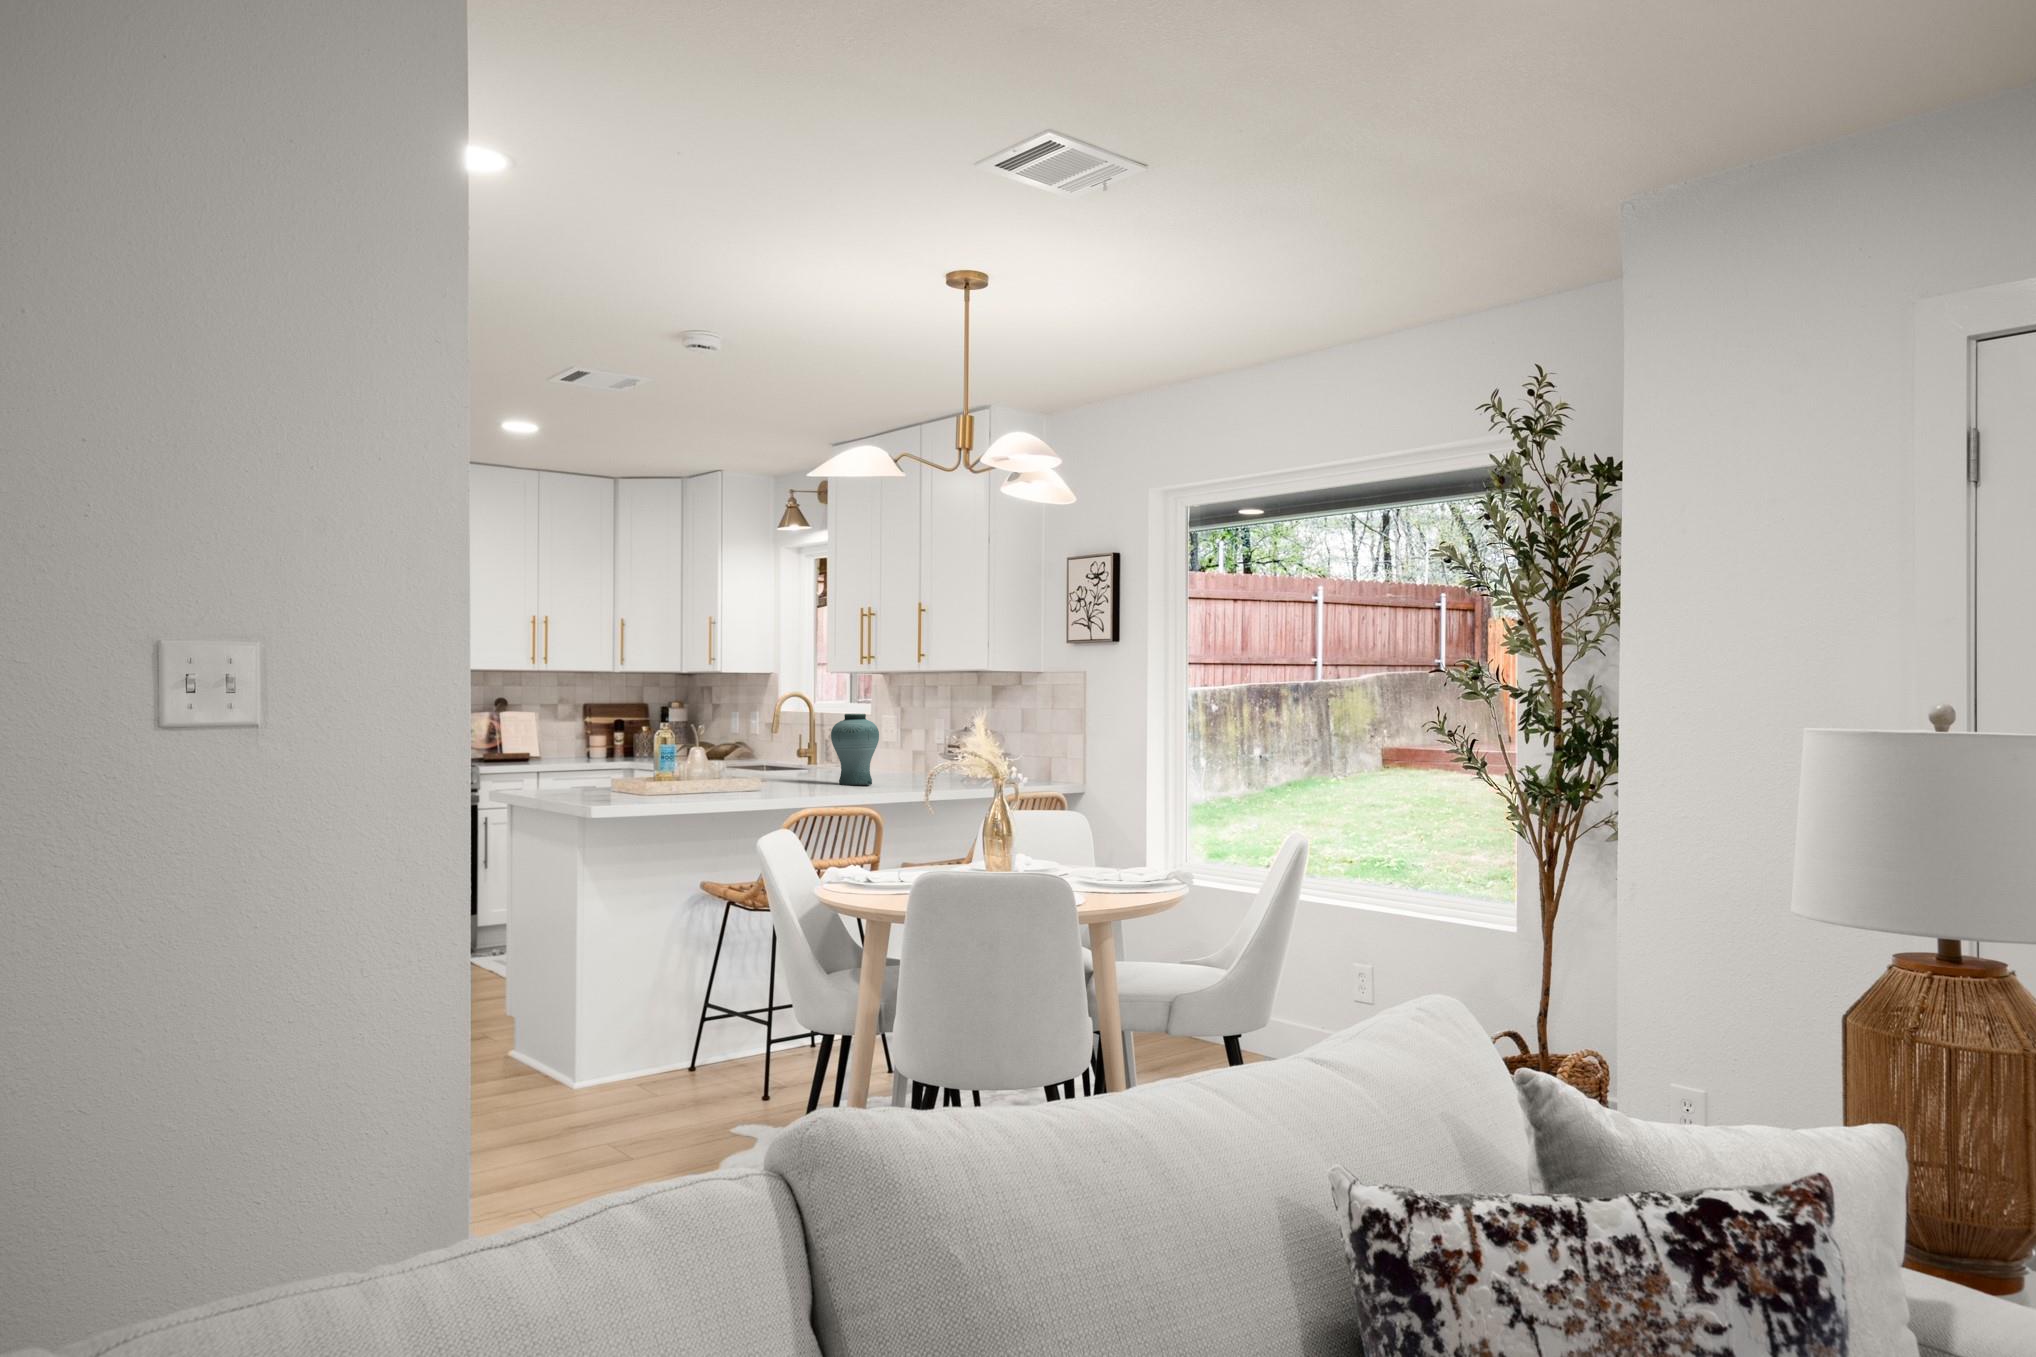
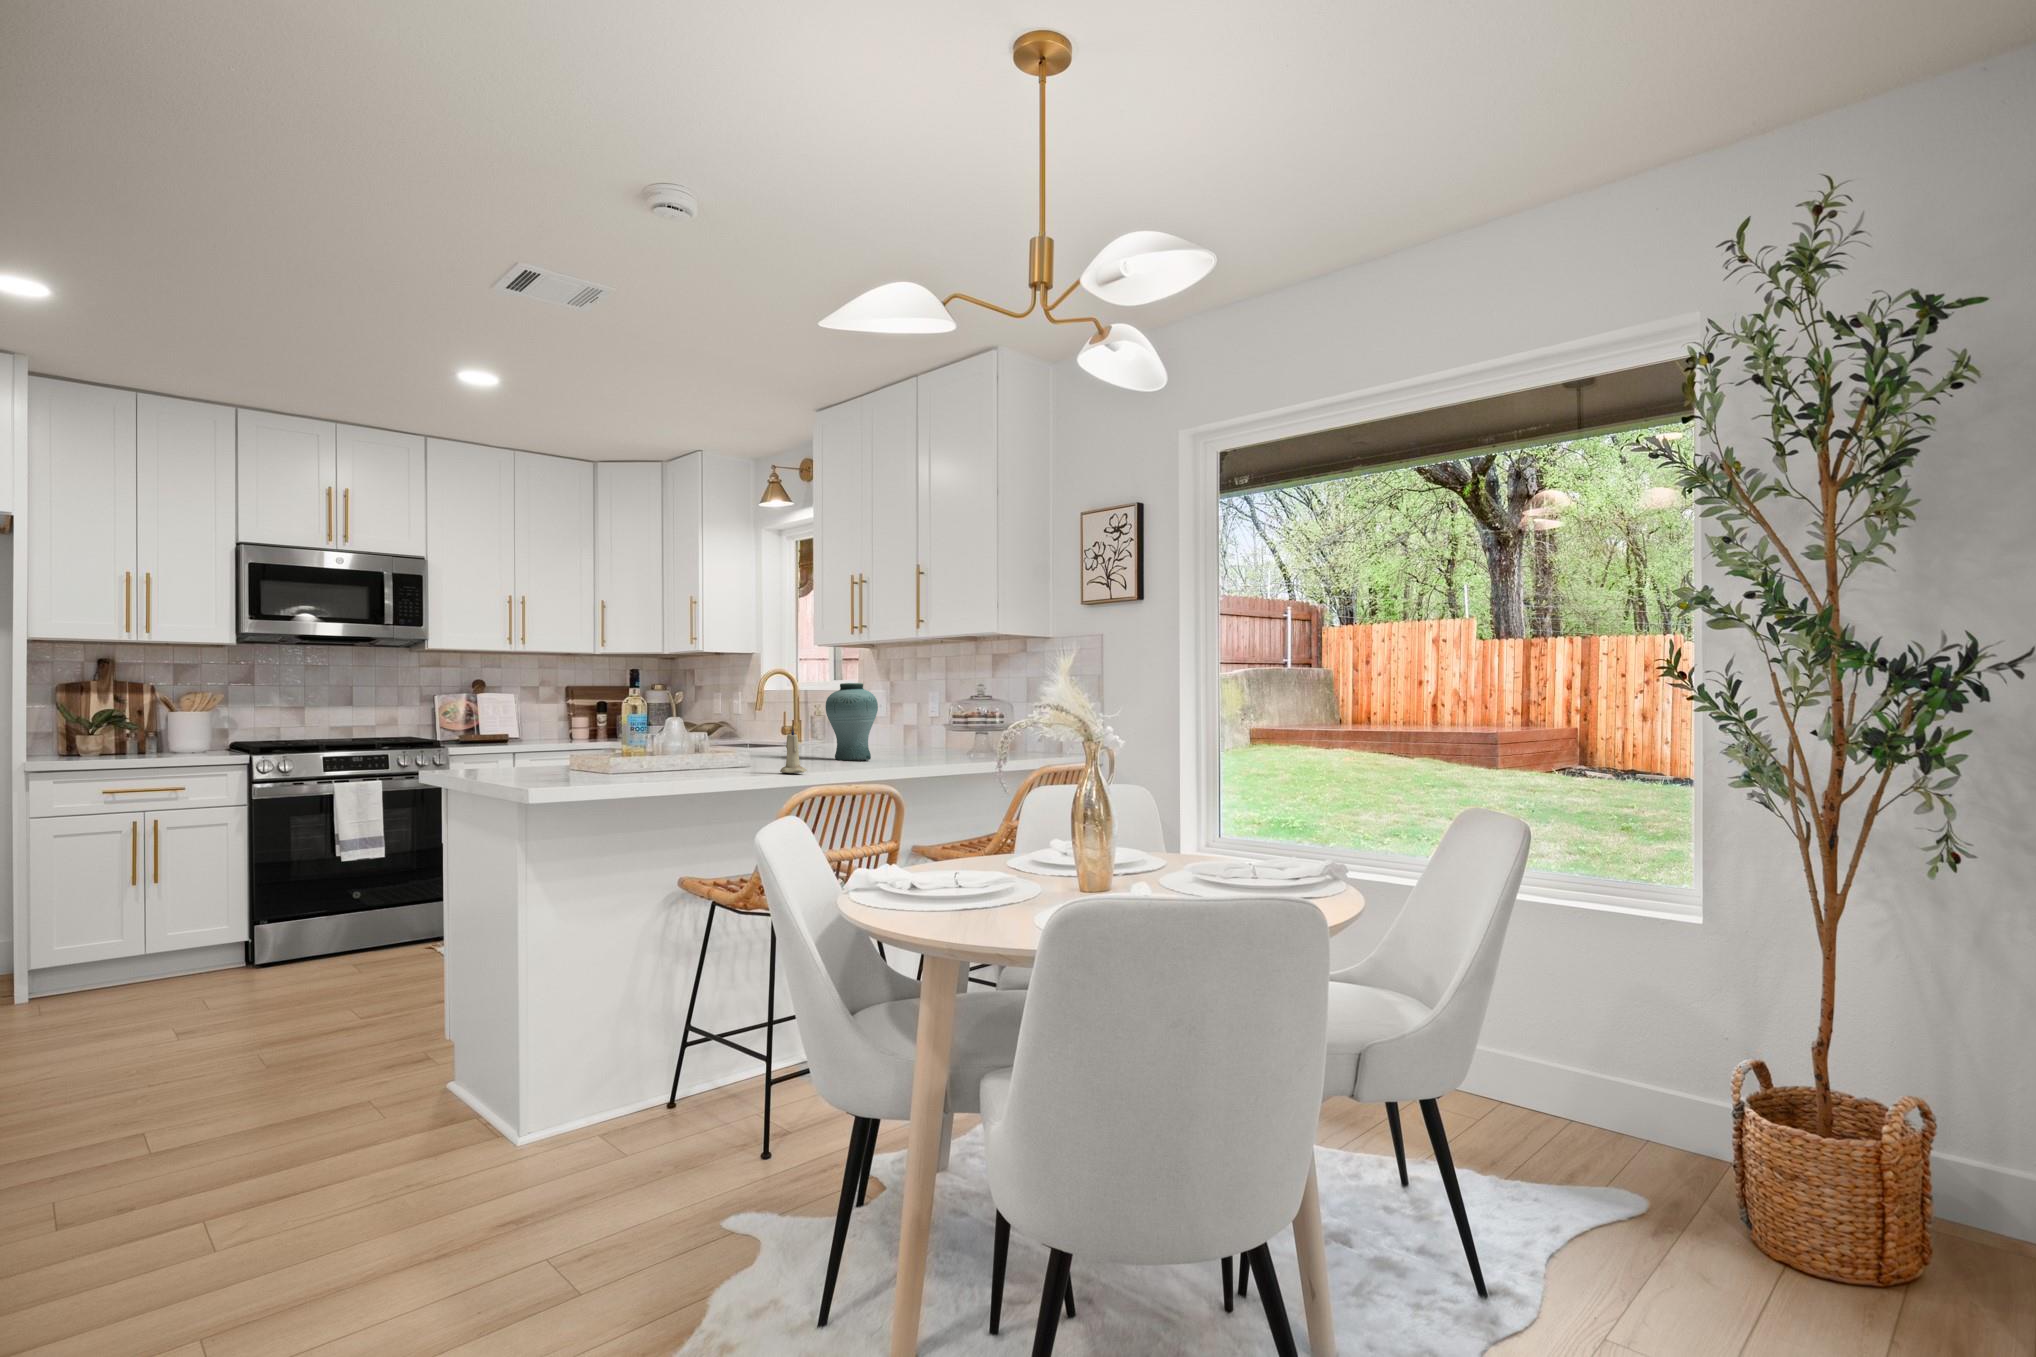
candle: none [785,755,807,796] -> present [780,724,807,773]

